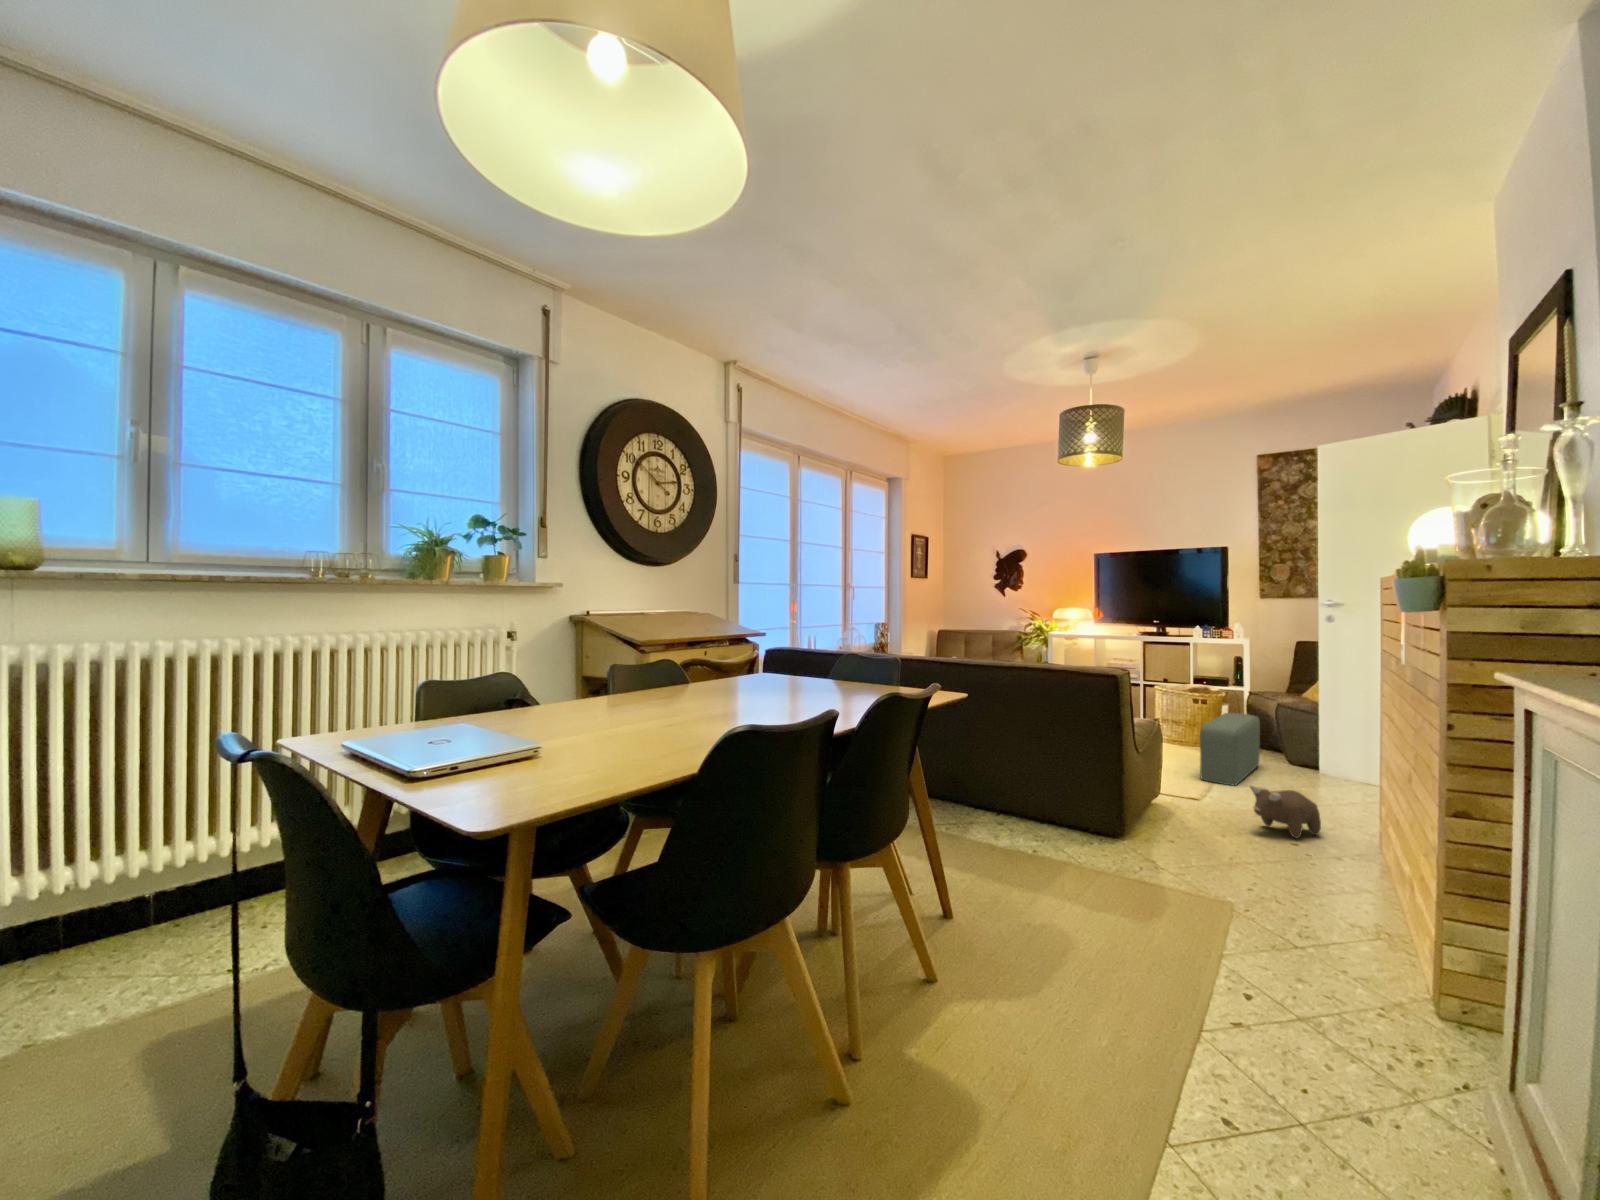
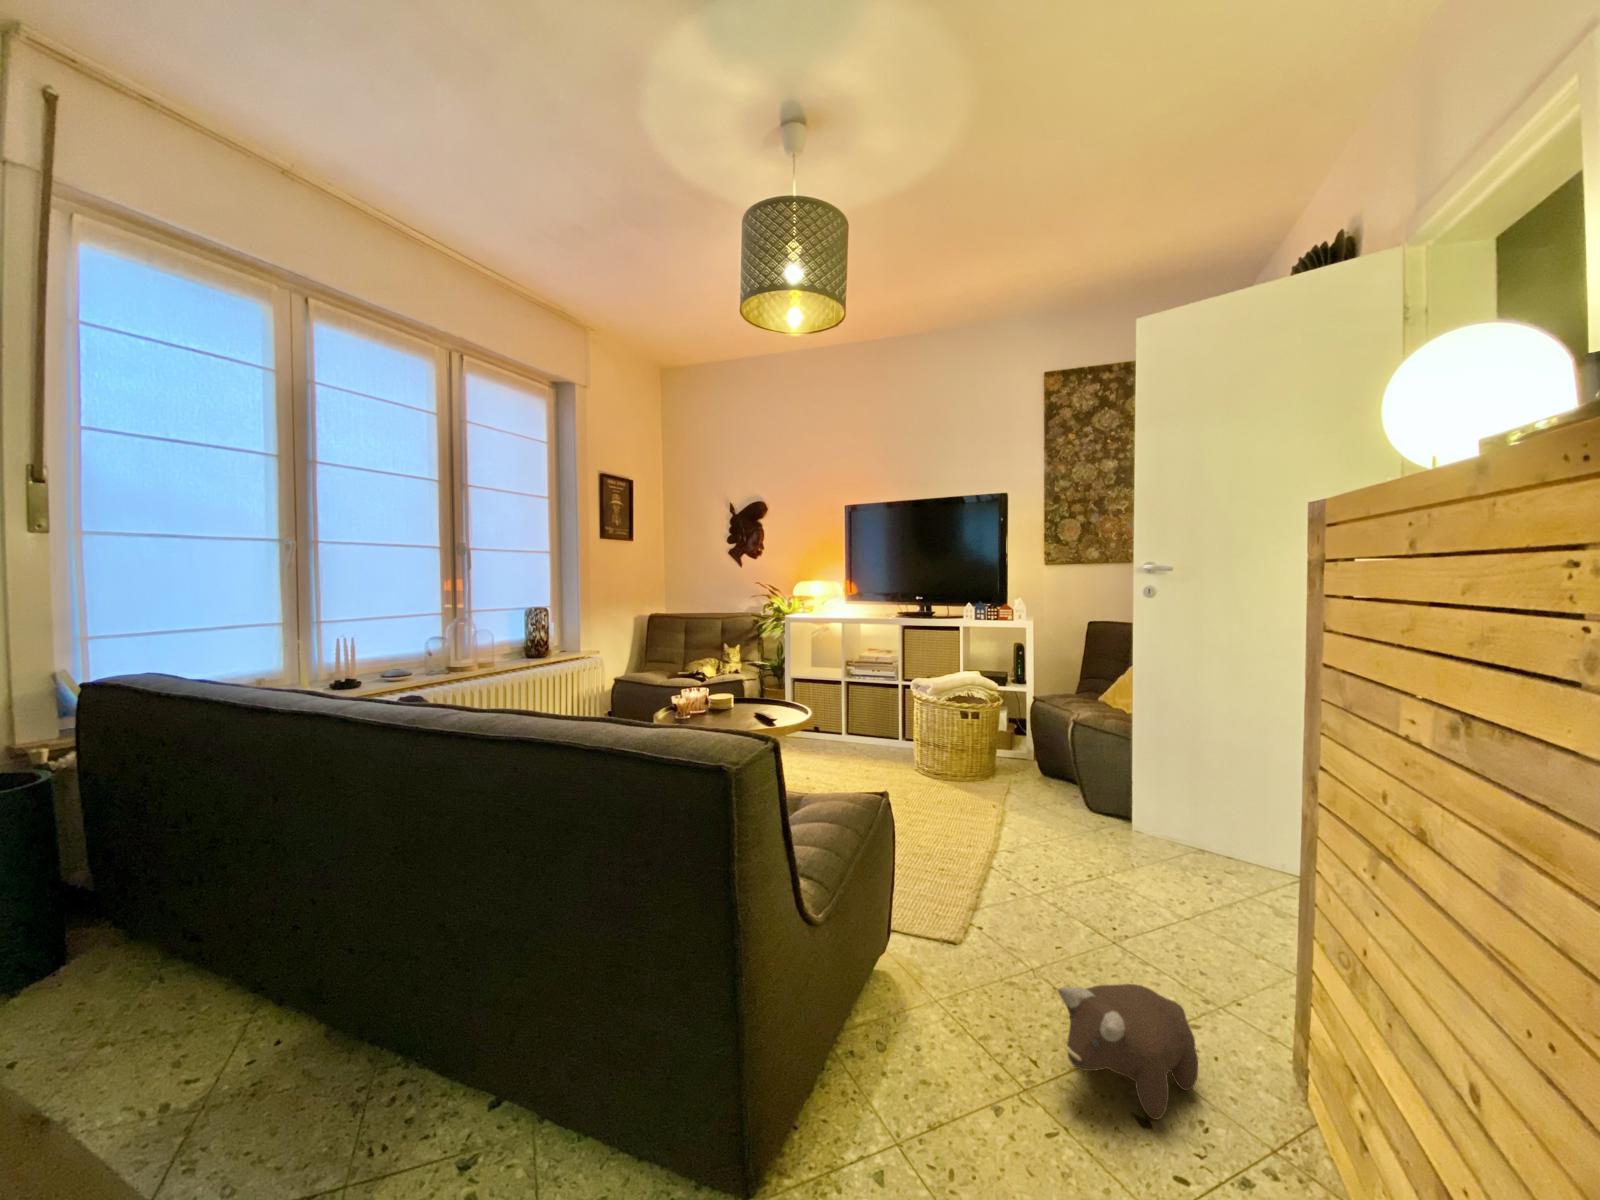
pouf: present [1200,713,1260,785] -> none [967,740,1051,884]

